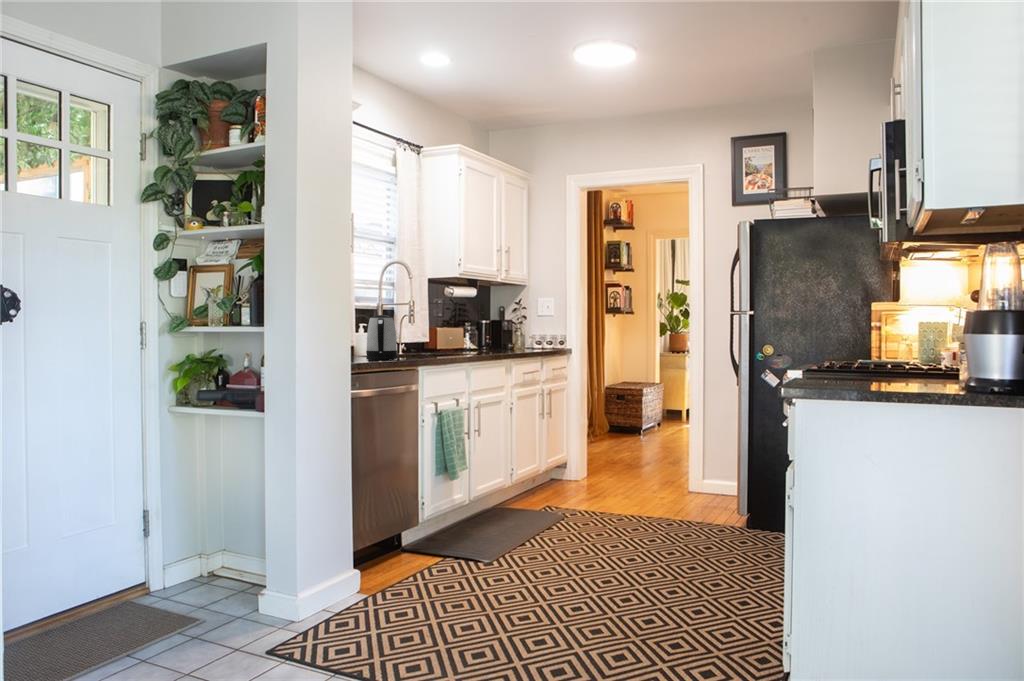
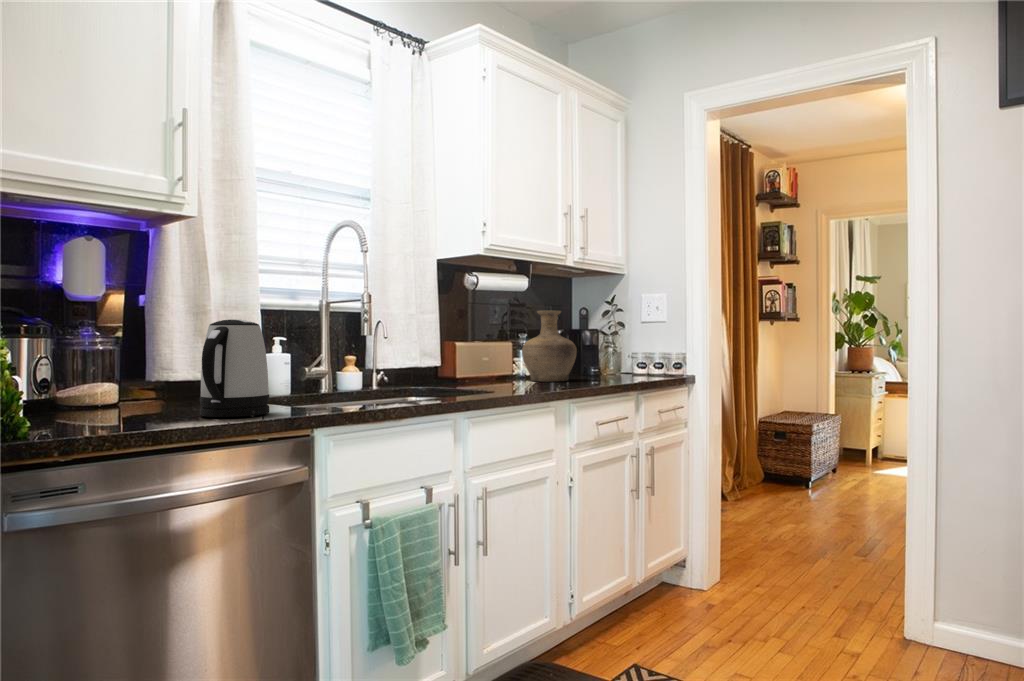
vase: none [474,309,507,352] -> present [522,311,577,382]

